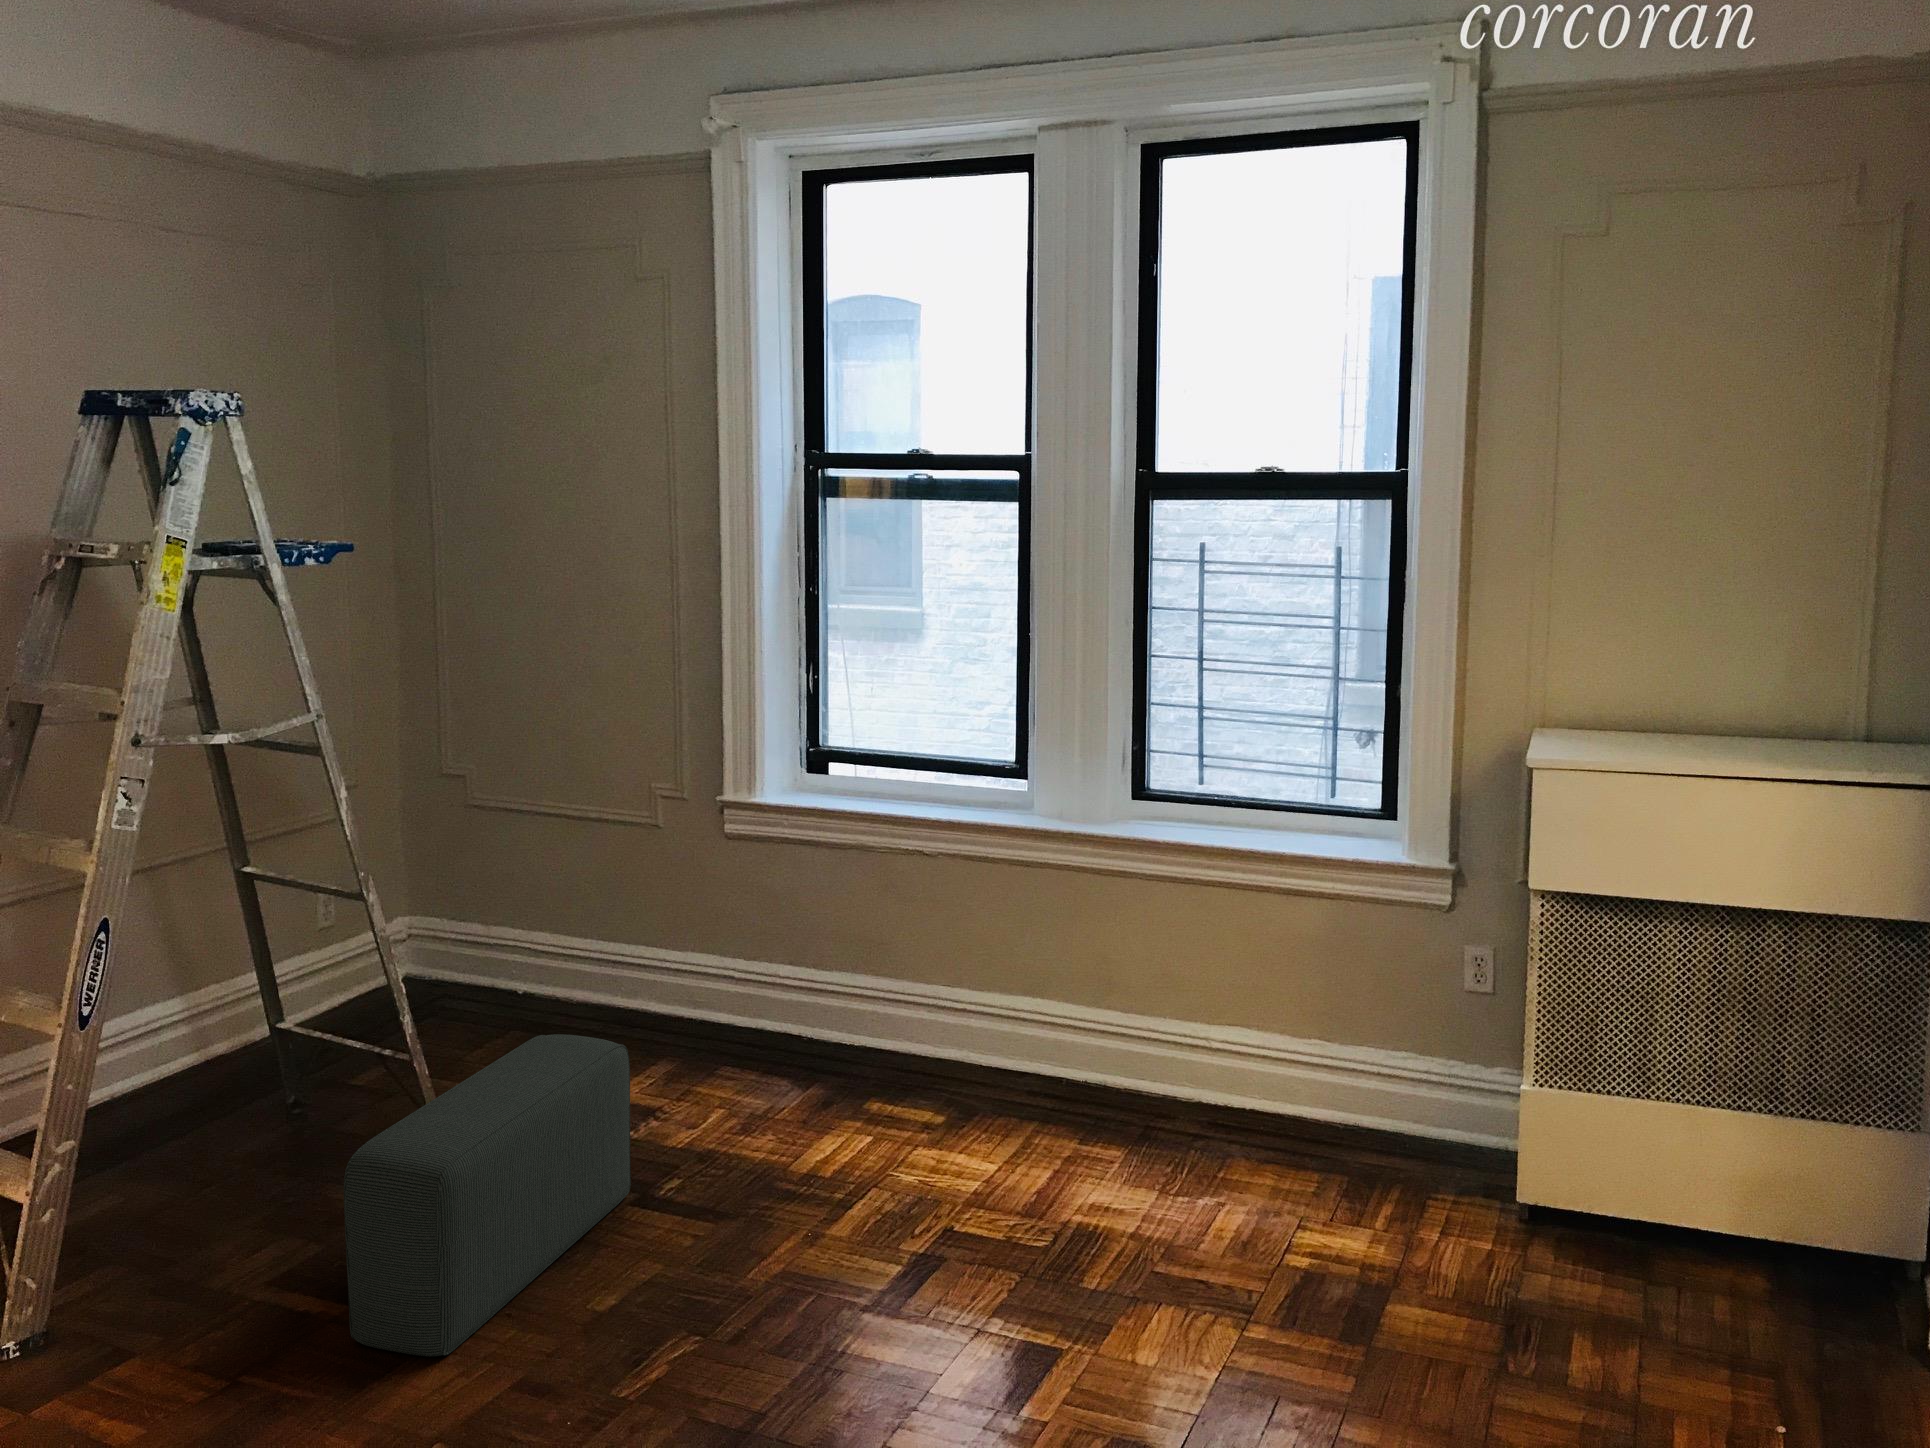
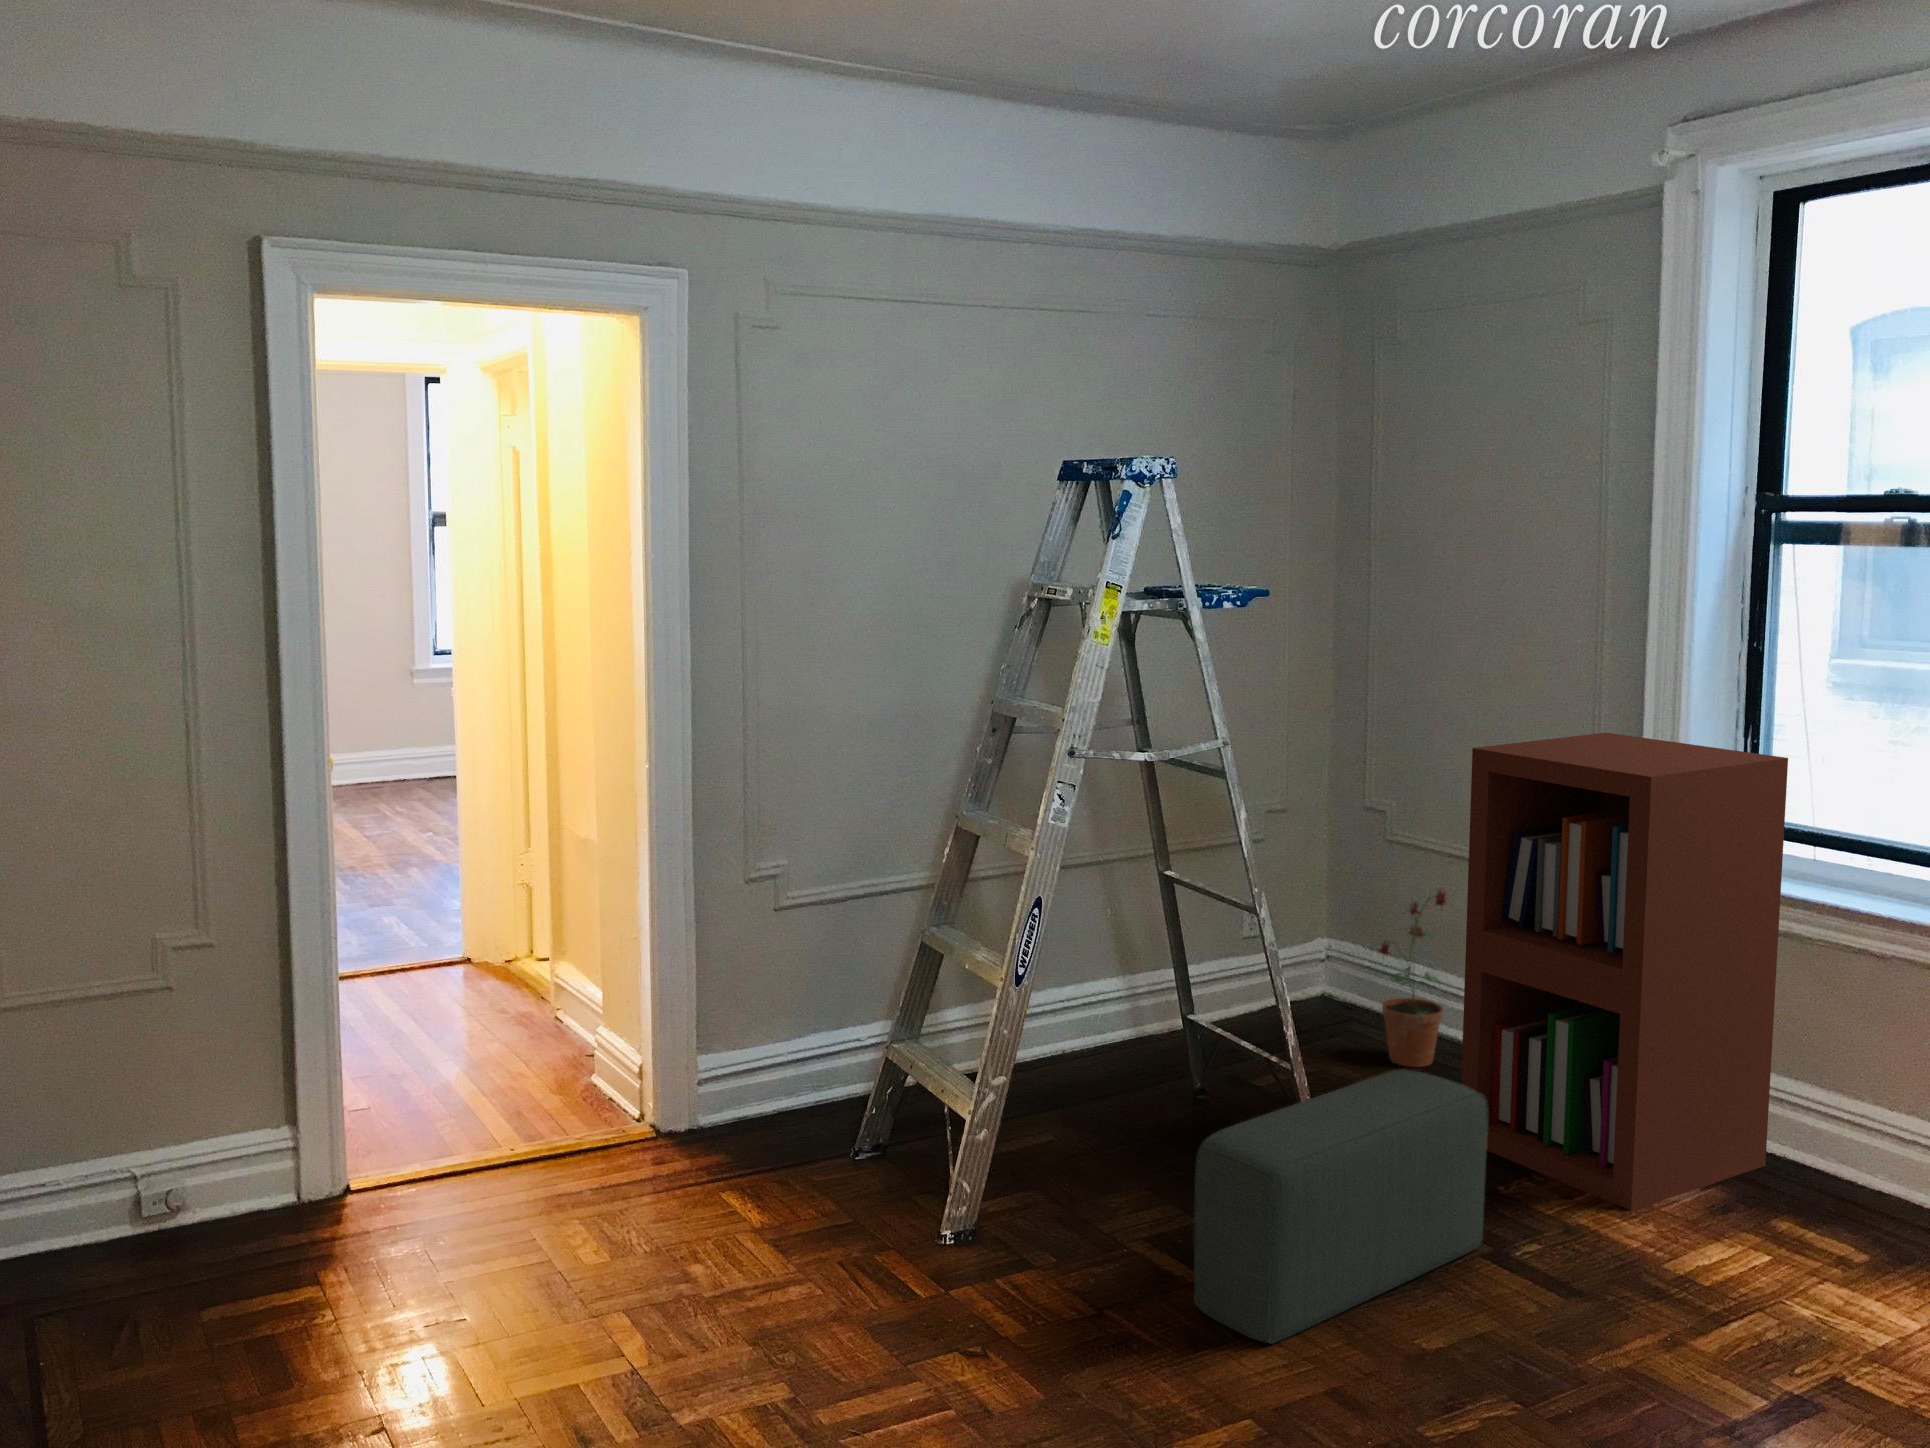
bookshelf: none [573,679,849,1125] -> present [1461,733,1788,1210]
potted plant: none [470,845,543,1029] -> present [1379,889,1446,1067]

